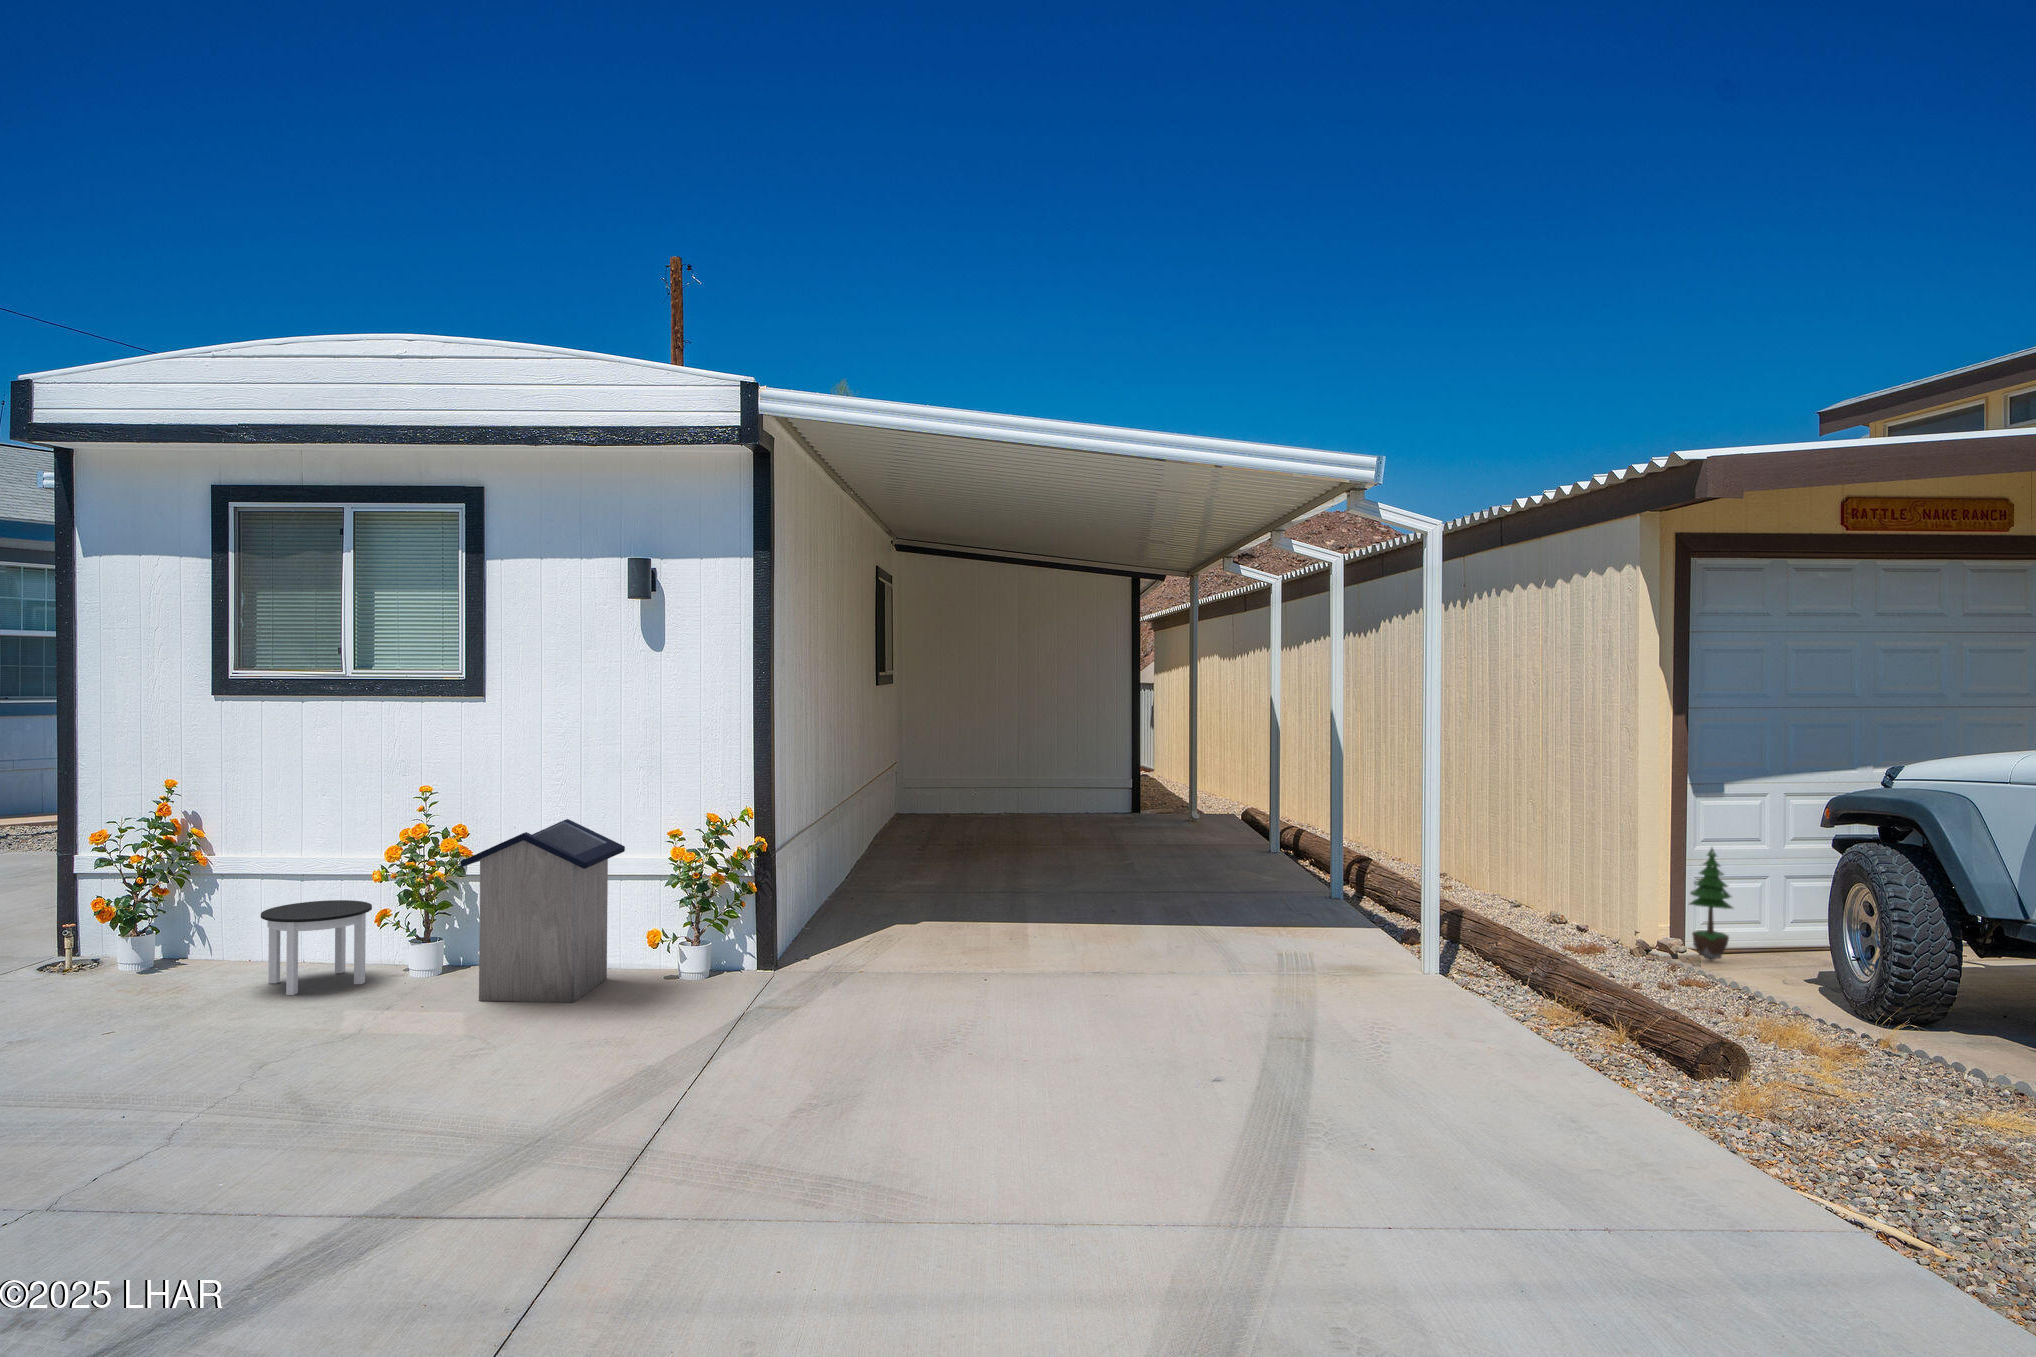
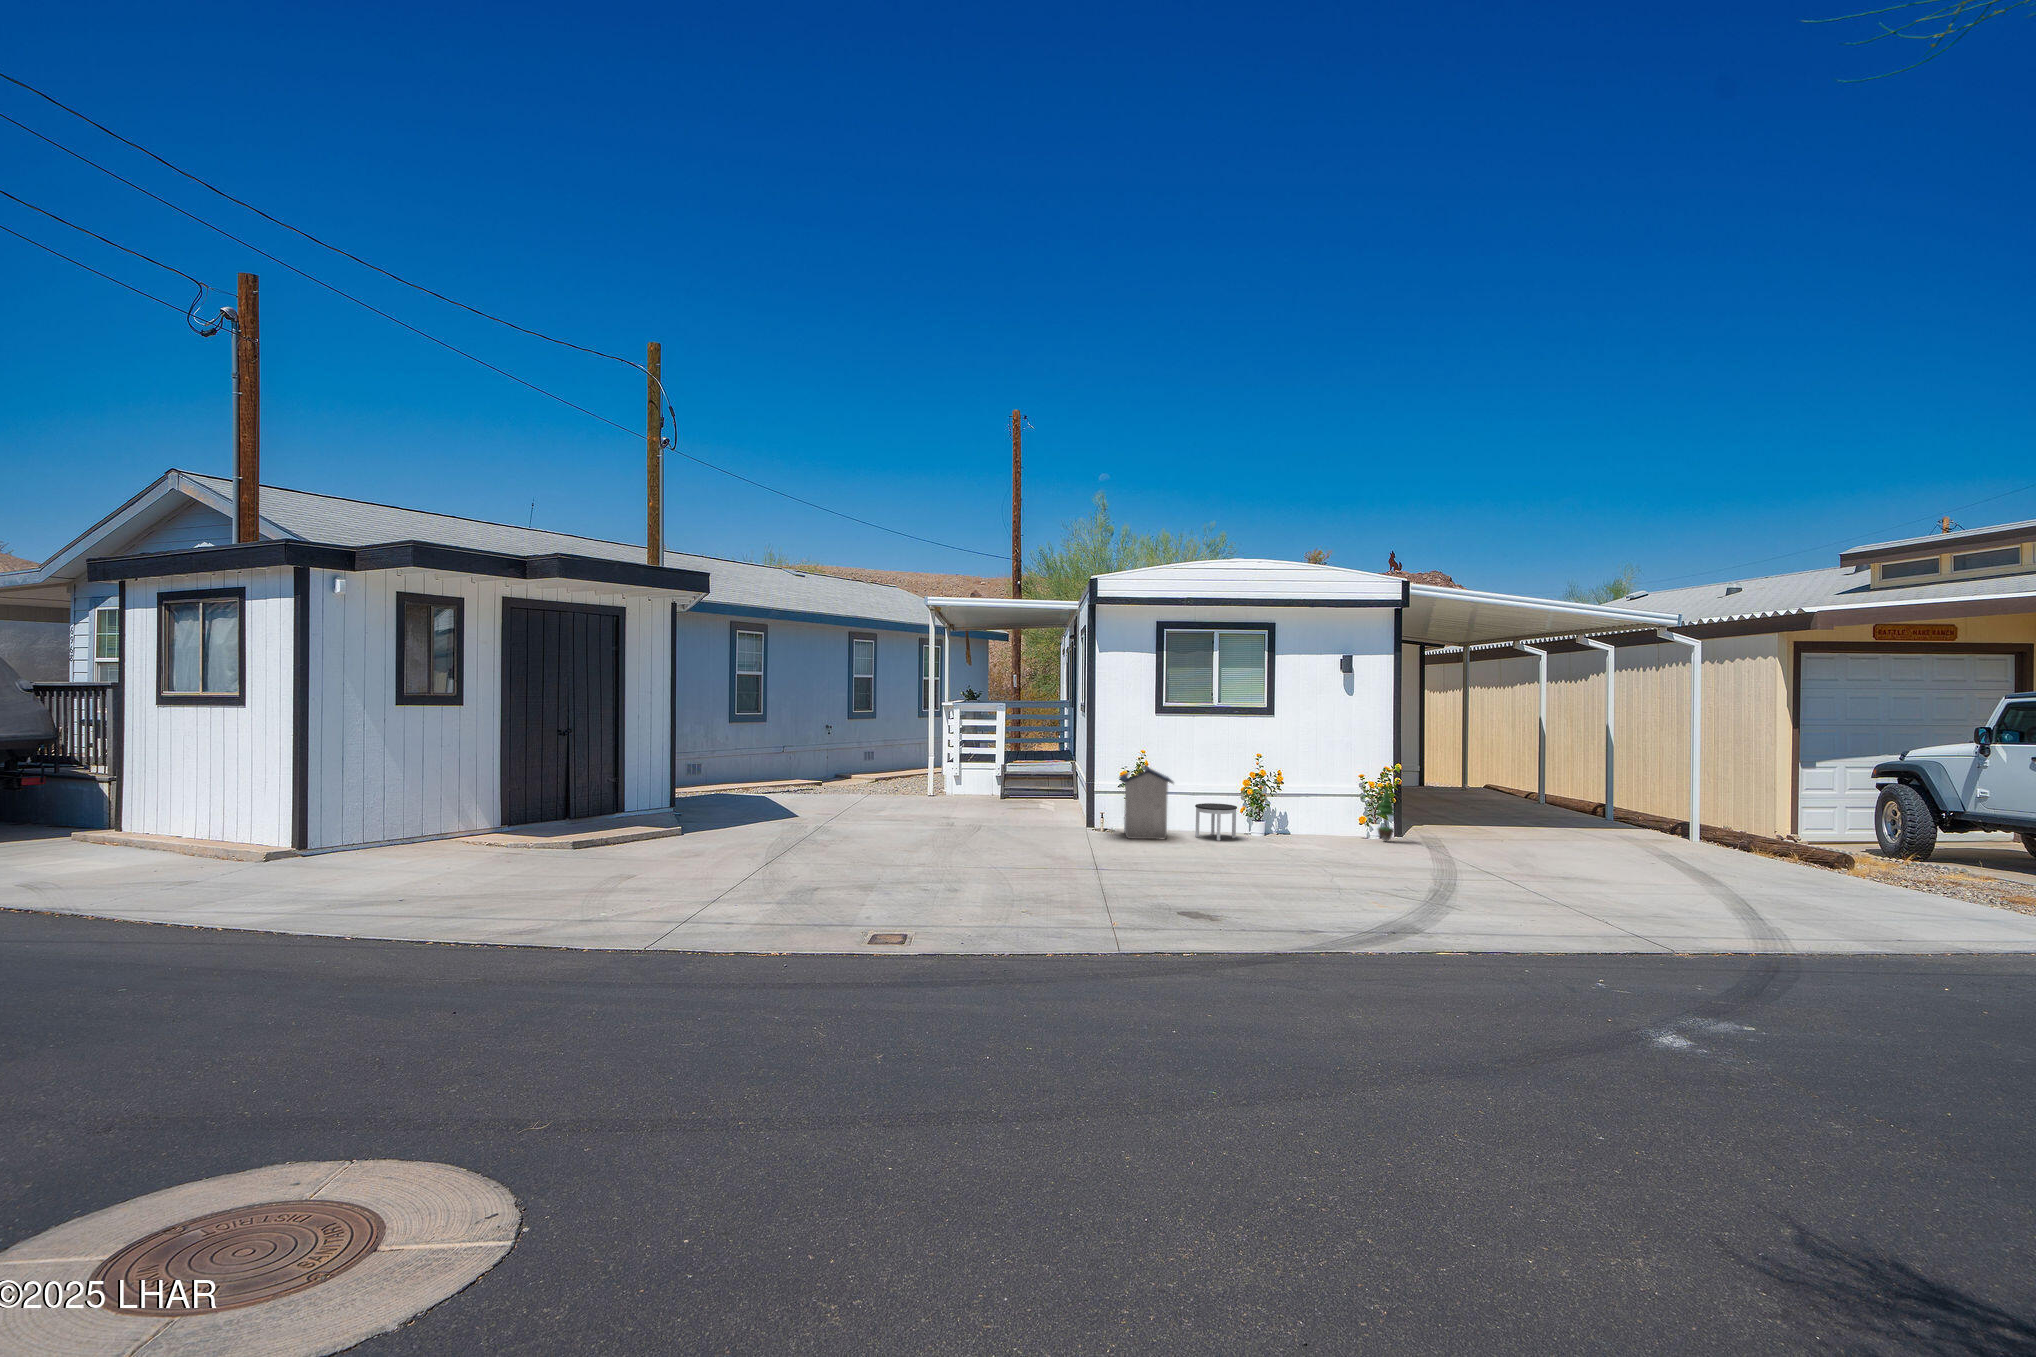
trash can: present [460,819,625,1002] -> present [1119,766,1173,840]
potted tree: present [1690,848,1732,961] -> present [1378,788,1394,841]

